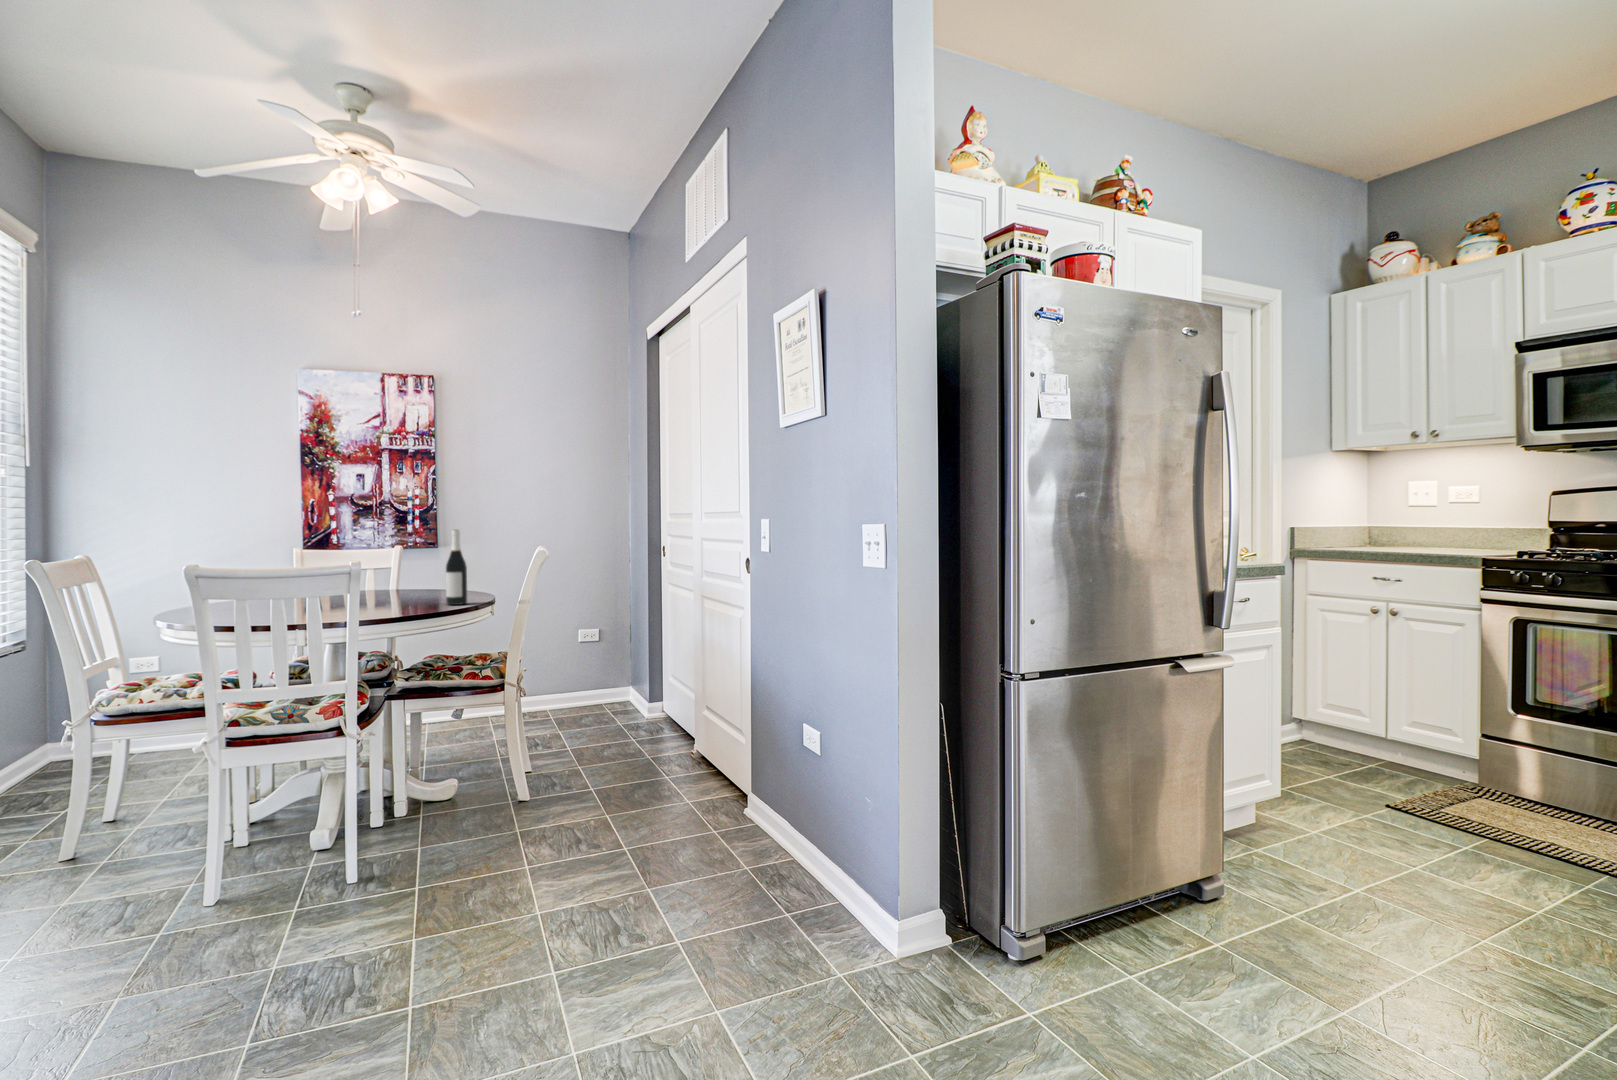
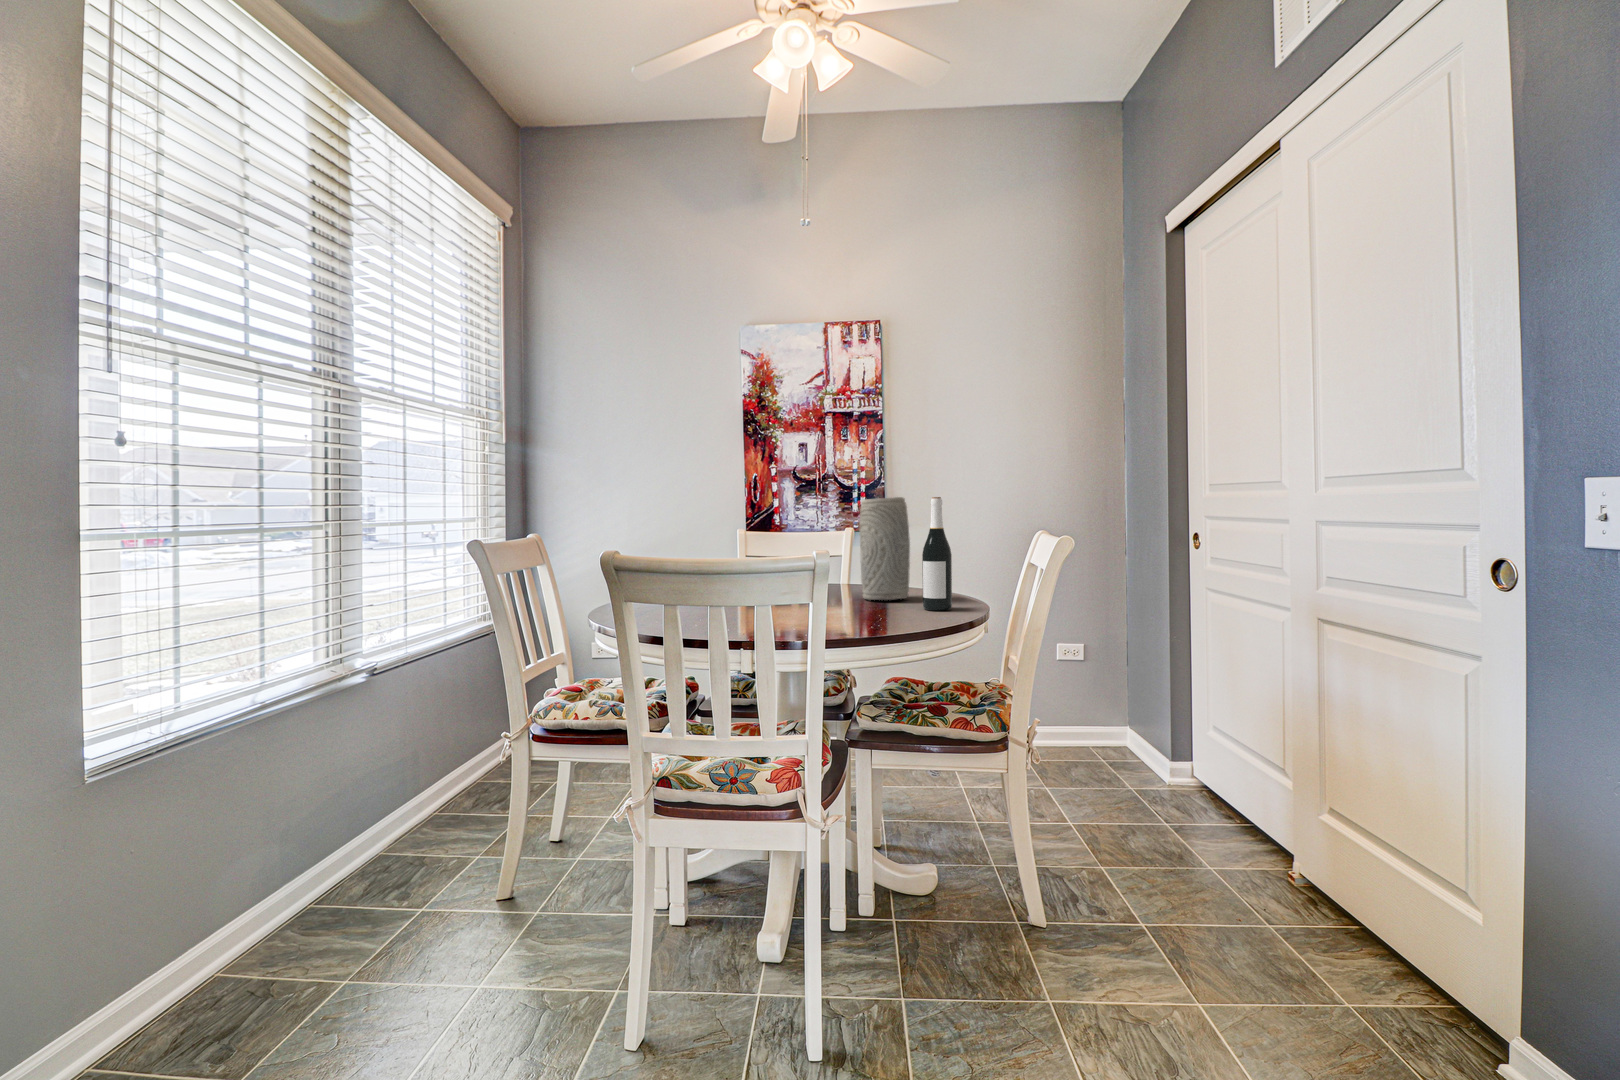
vase: none [401,528,441,600] -> present [859,497,910,600]

